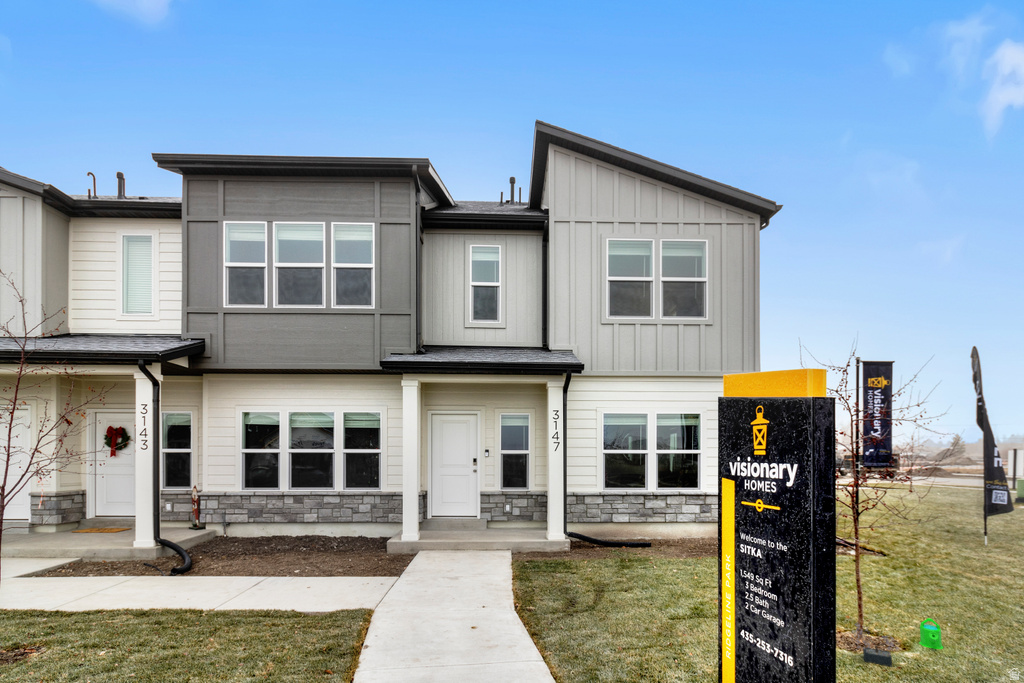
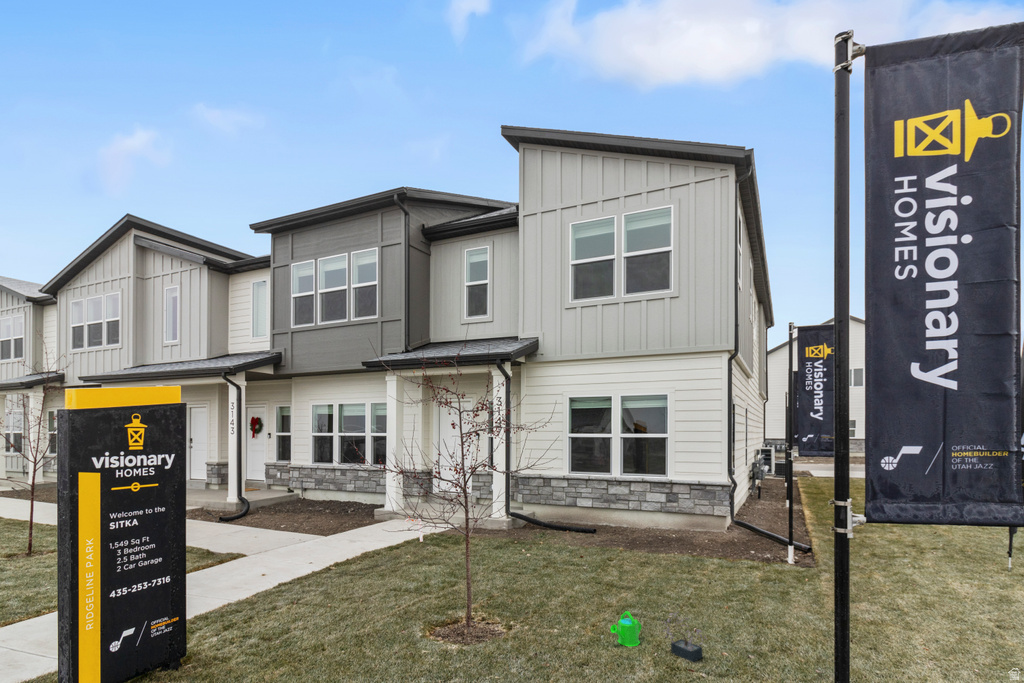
decorative plant: present [852,624,898,666] -> present [664,612,706,662]

